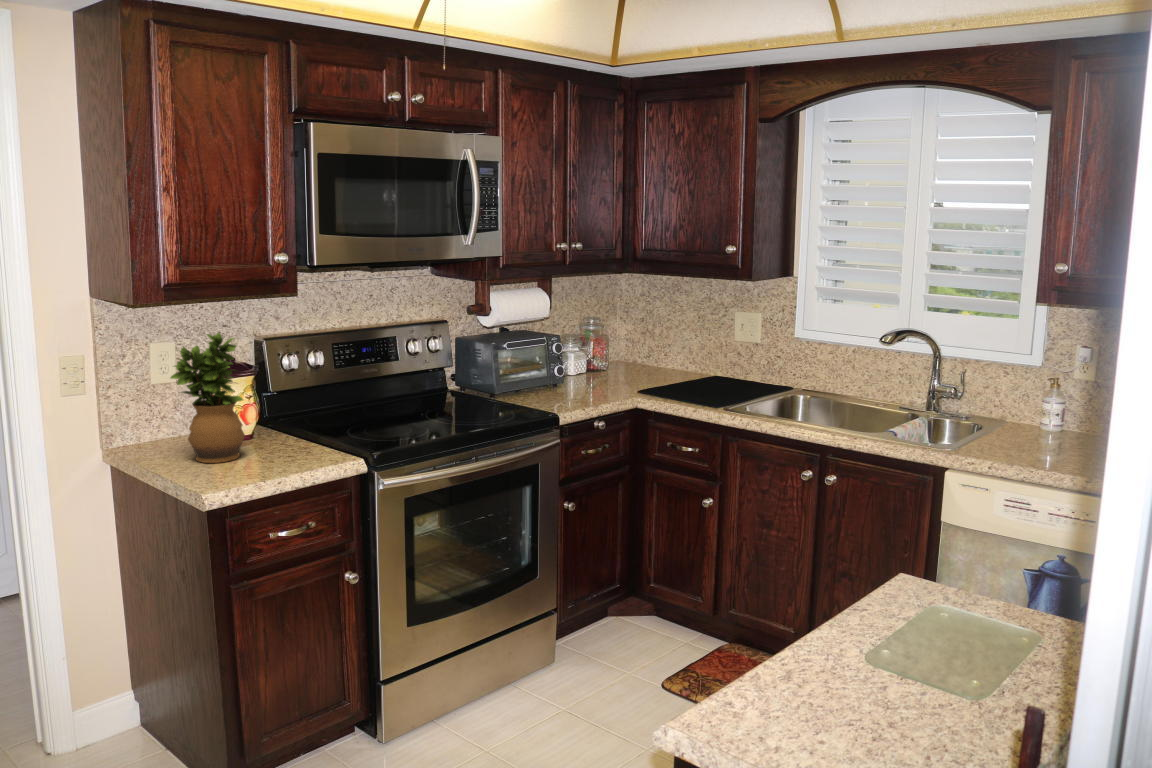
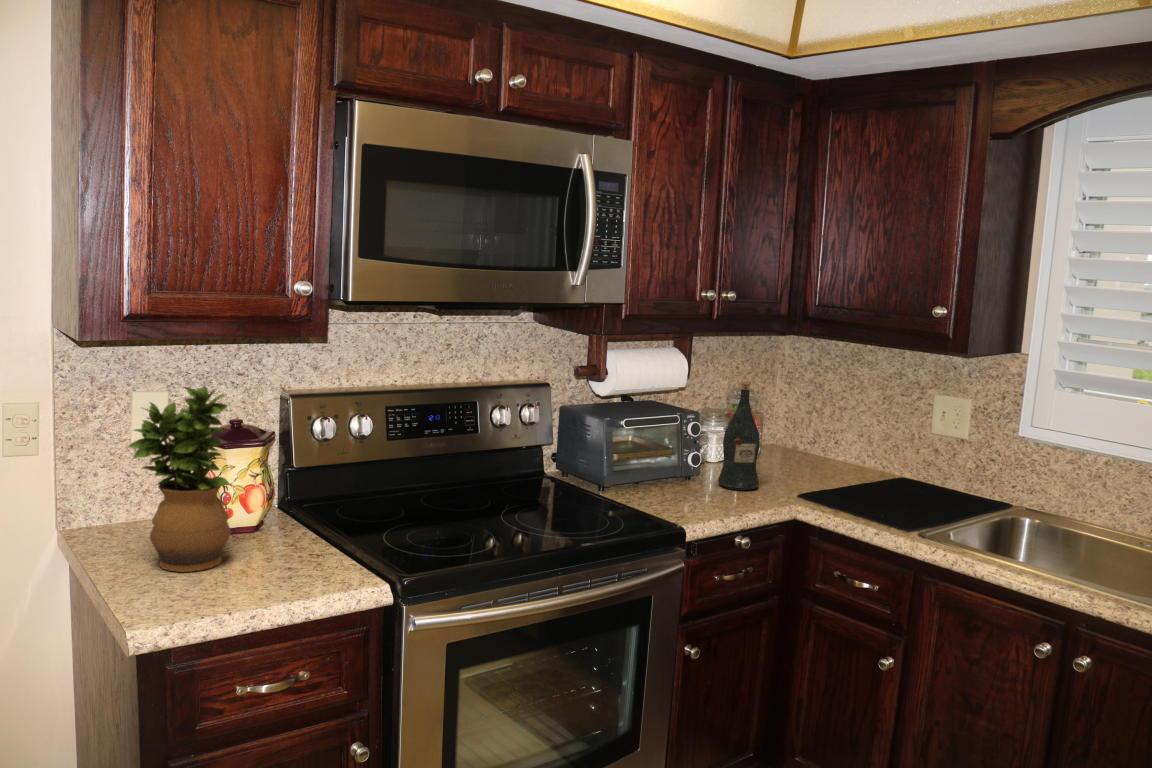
wine bottle: none [579,311,608,390] -> present [718,382,760,490]

